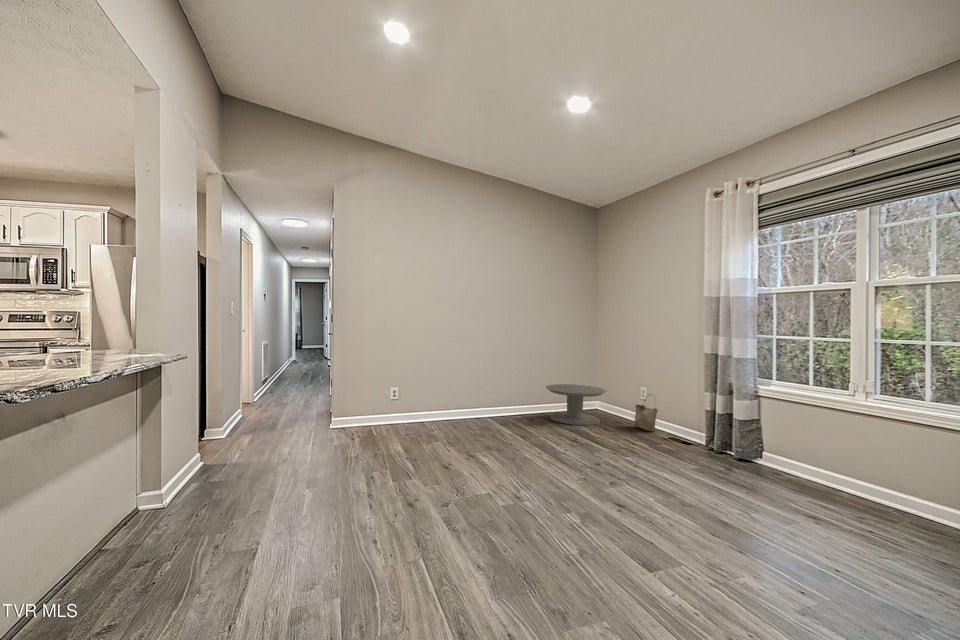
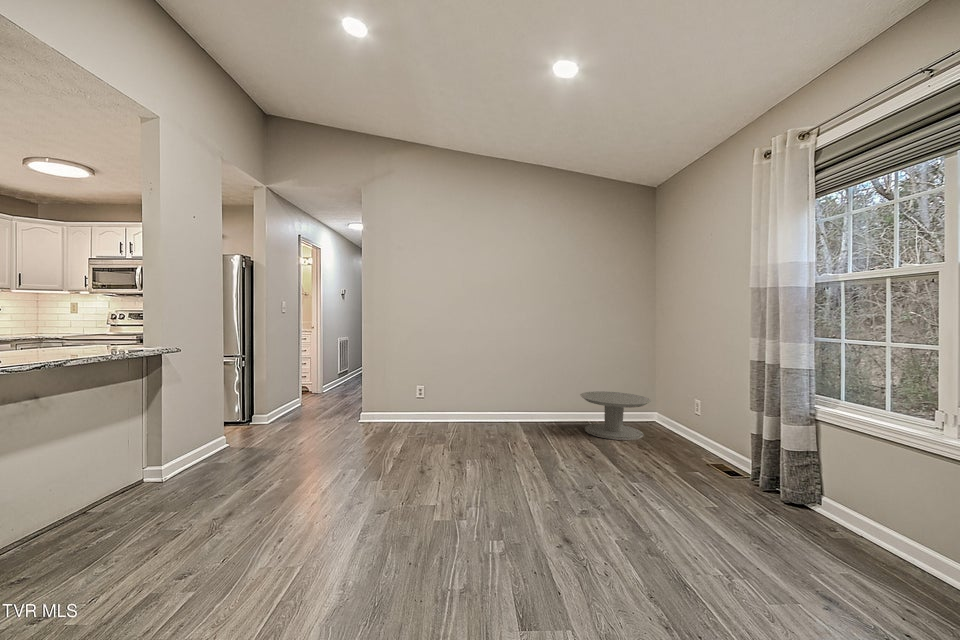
woven basket: present [634,395,658,431] -> none [679,408,706,455]

